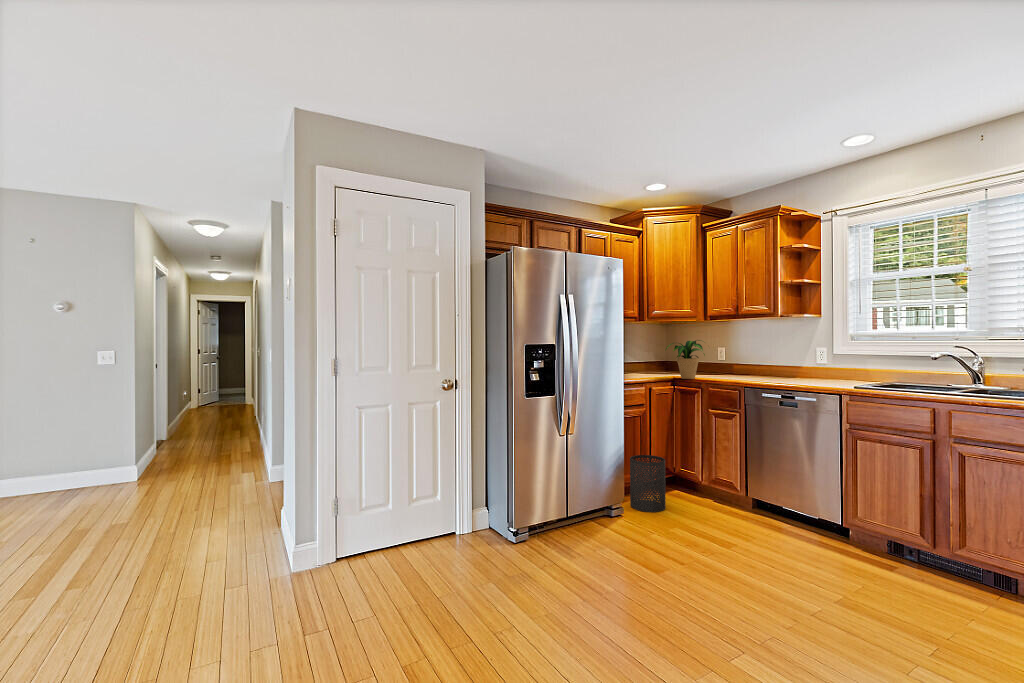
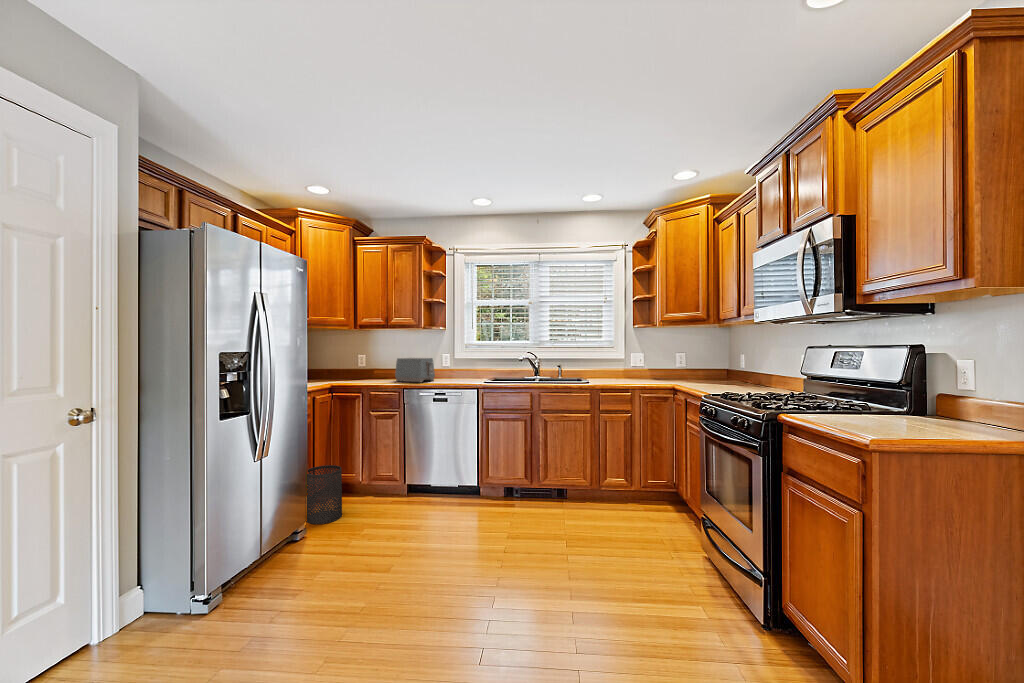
potted plant: present [665,340,705,379] -> none [327,349,367,386]
toaster: none [745,351,795,381] -> present [395,358,435,382]

